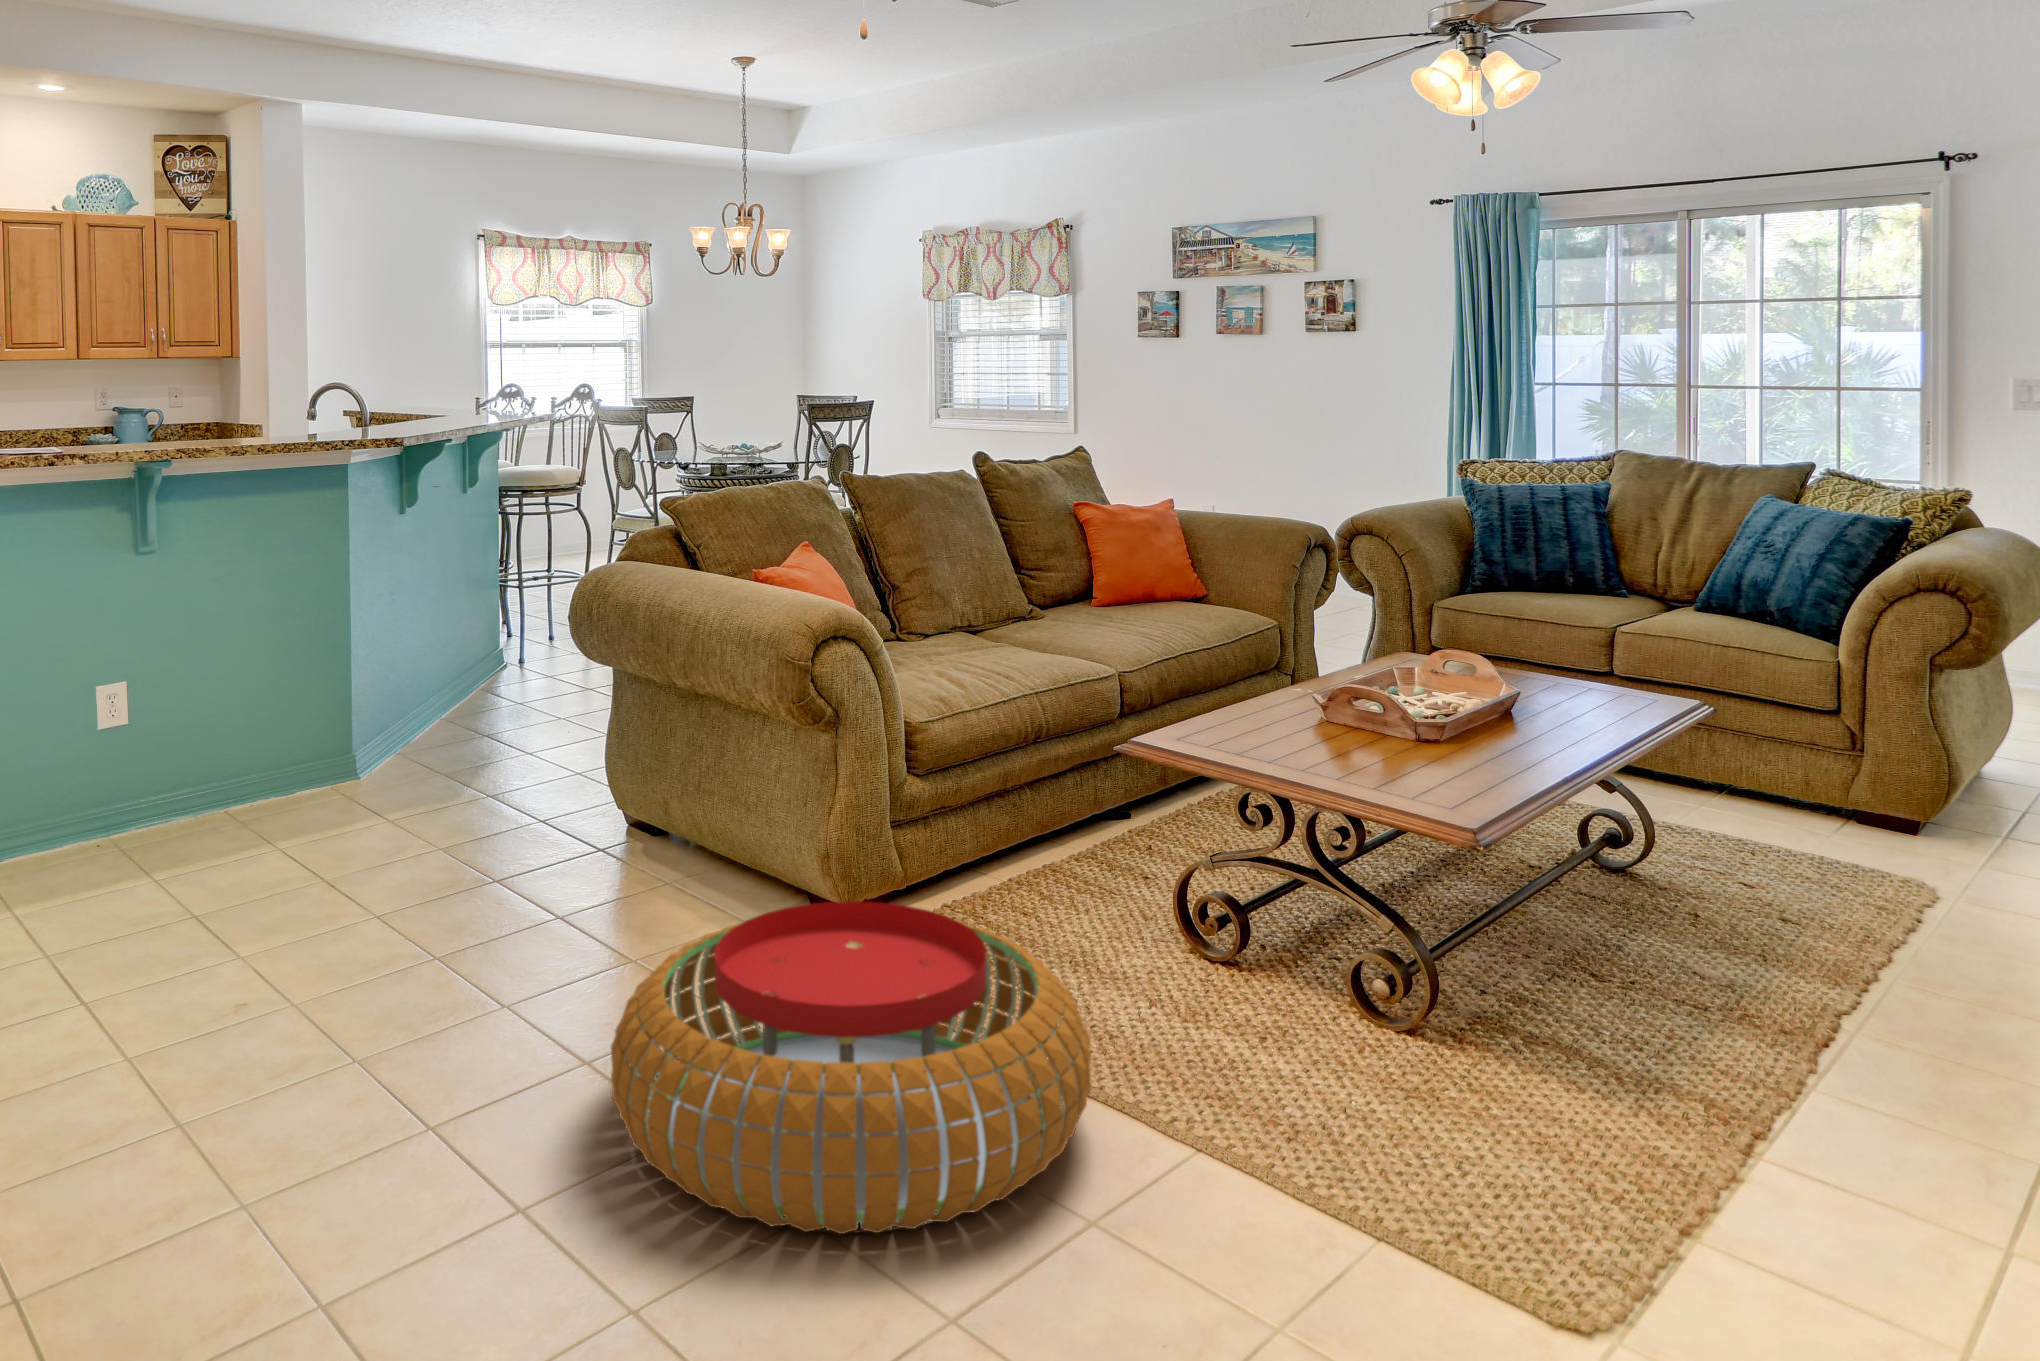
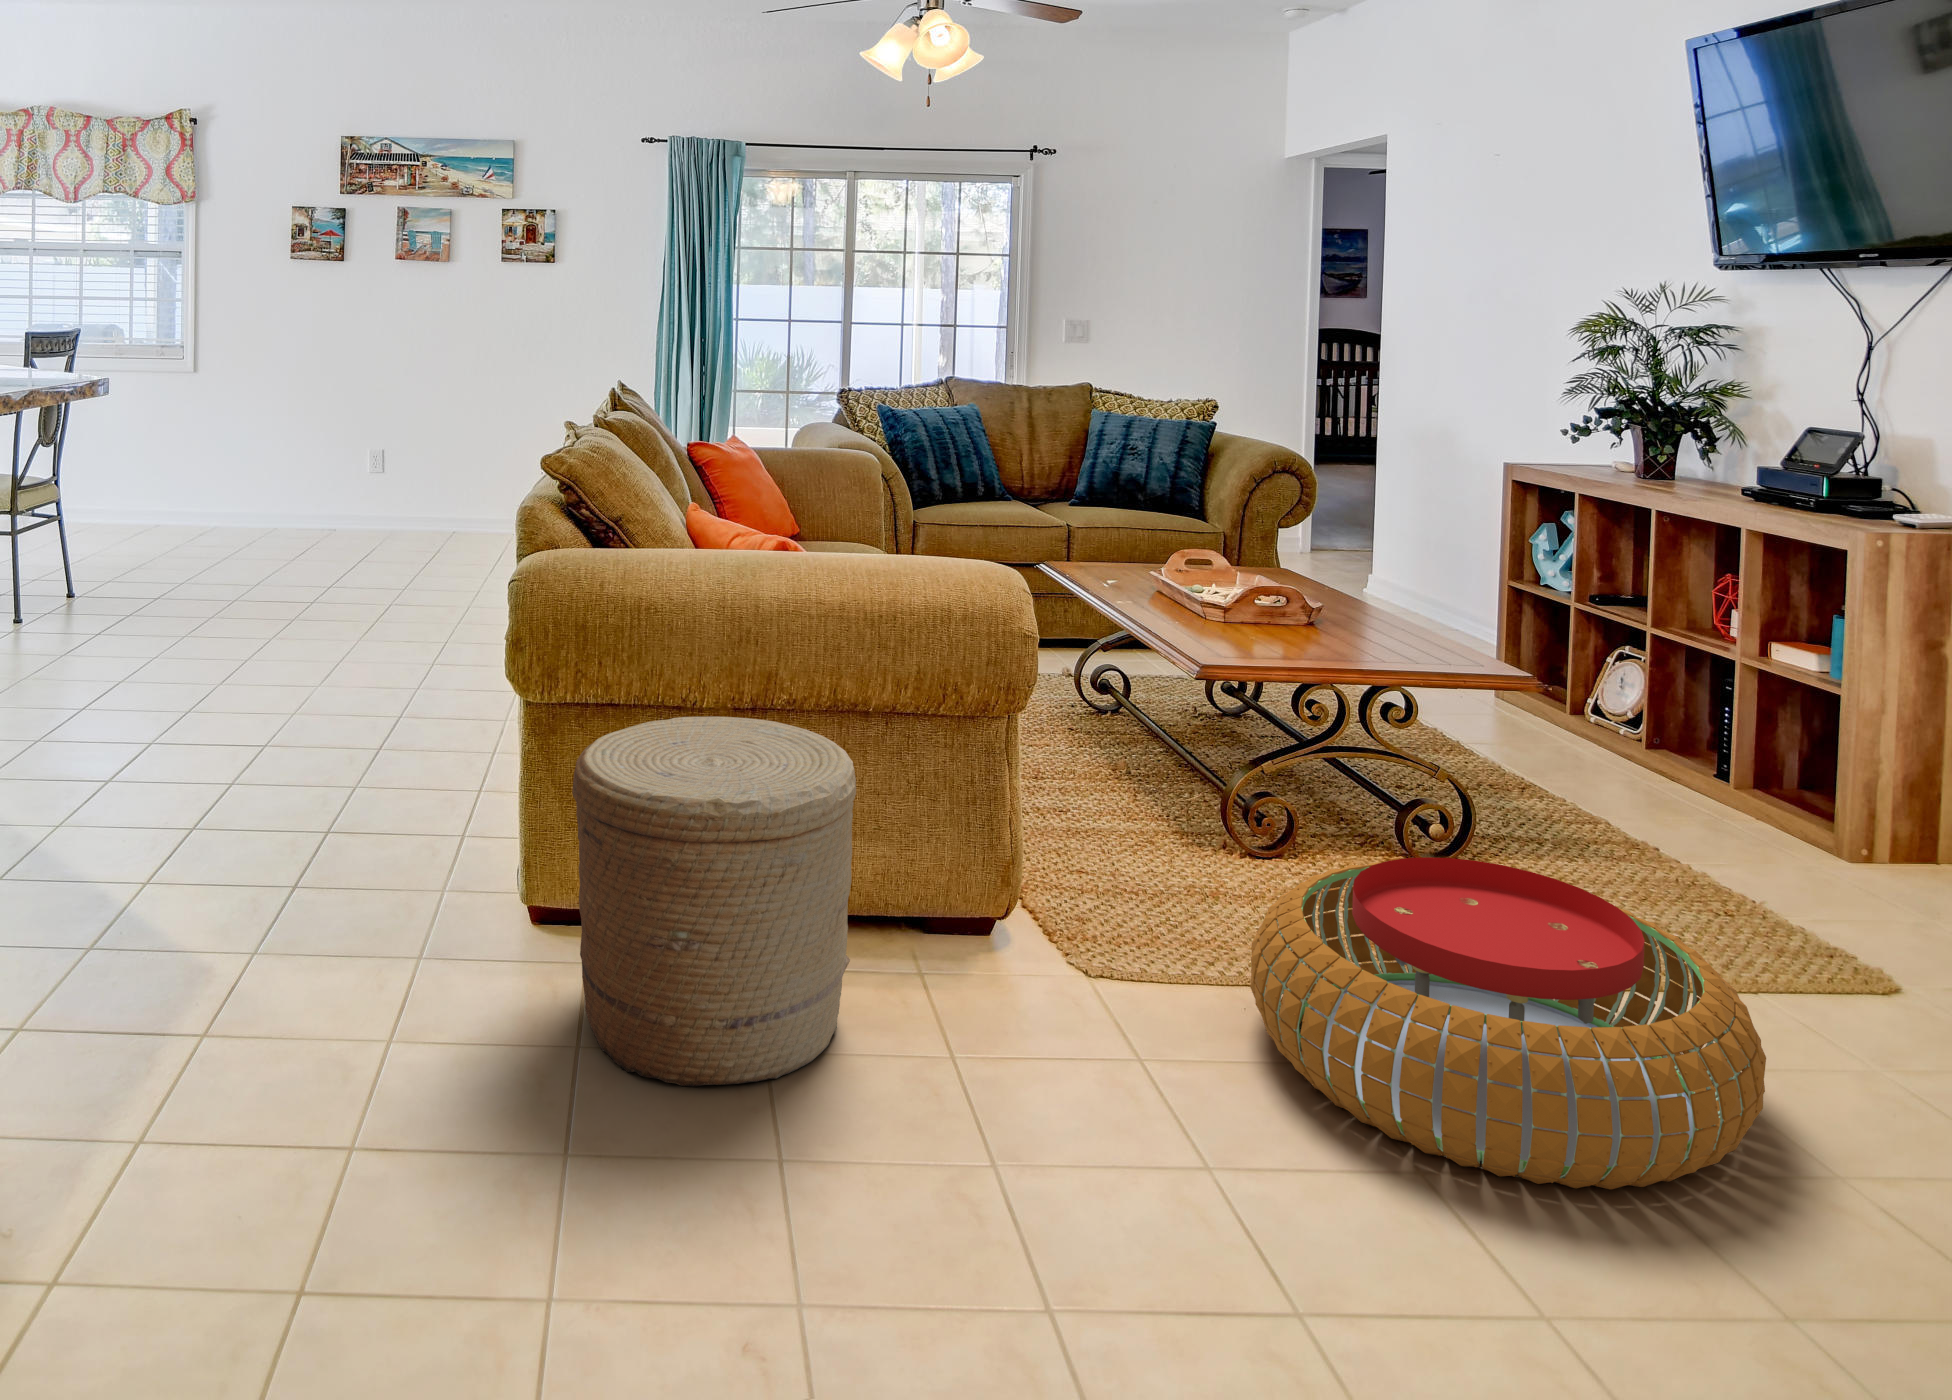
woven basket: none [421,668,638,922] -> present [572,717,856,1086]

